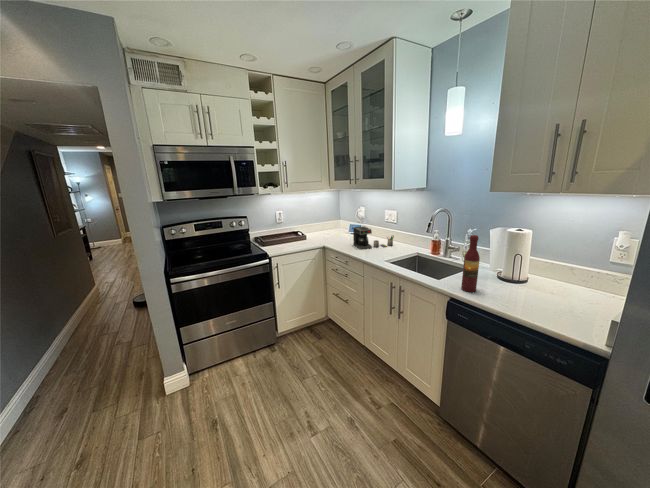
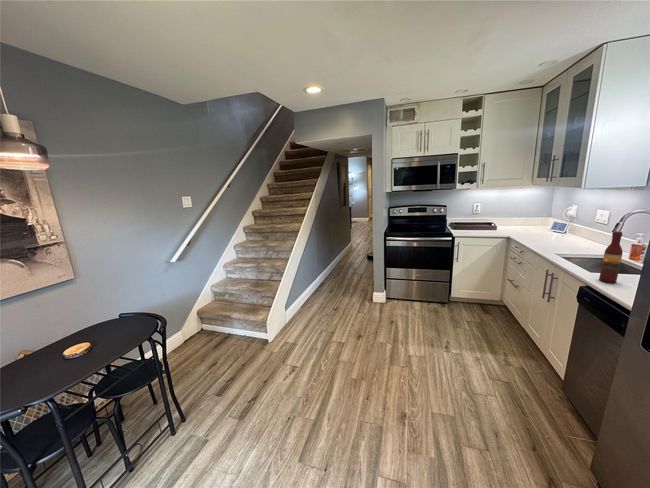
coffee maker: present [353,227,394,249] -> none [540,222,594,246]

